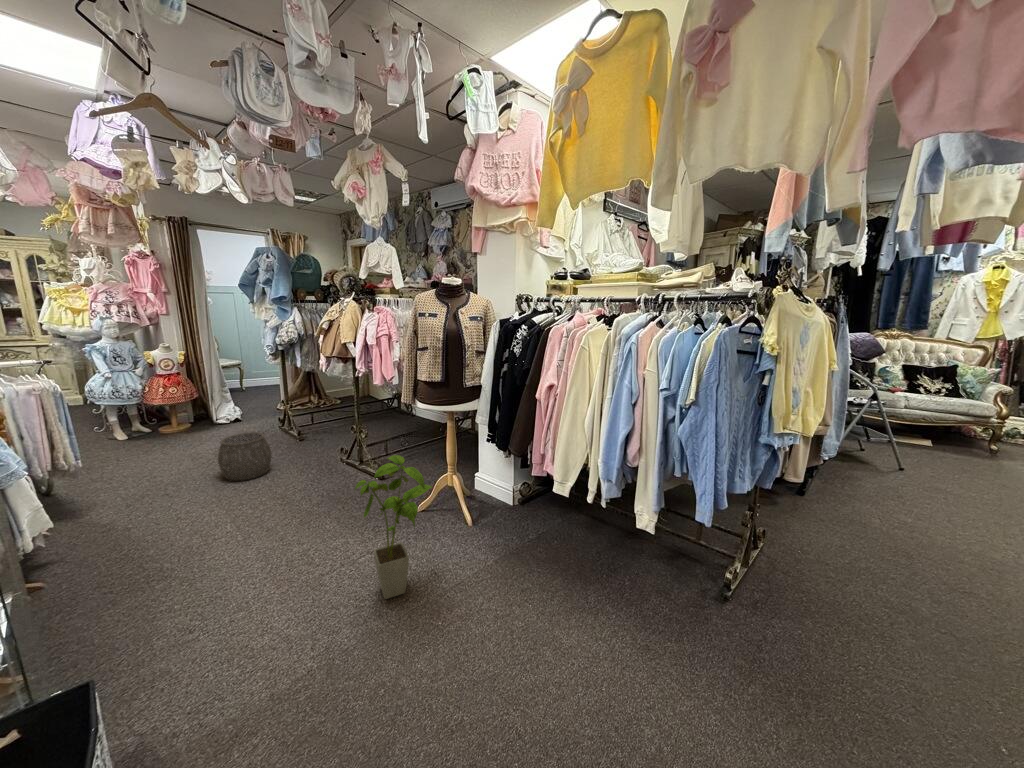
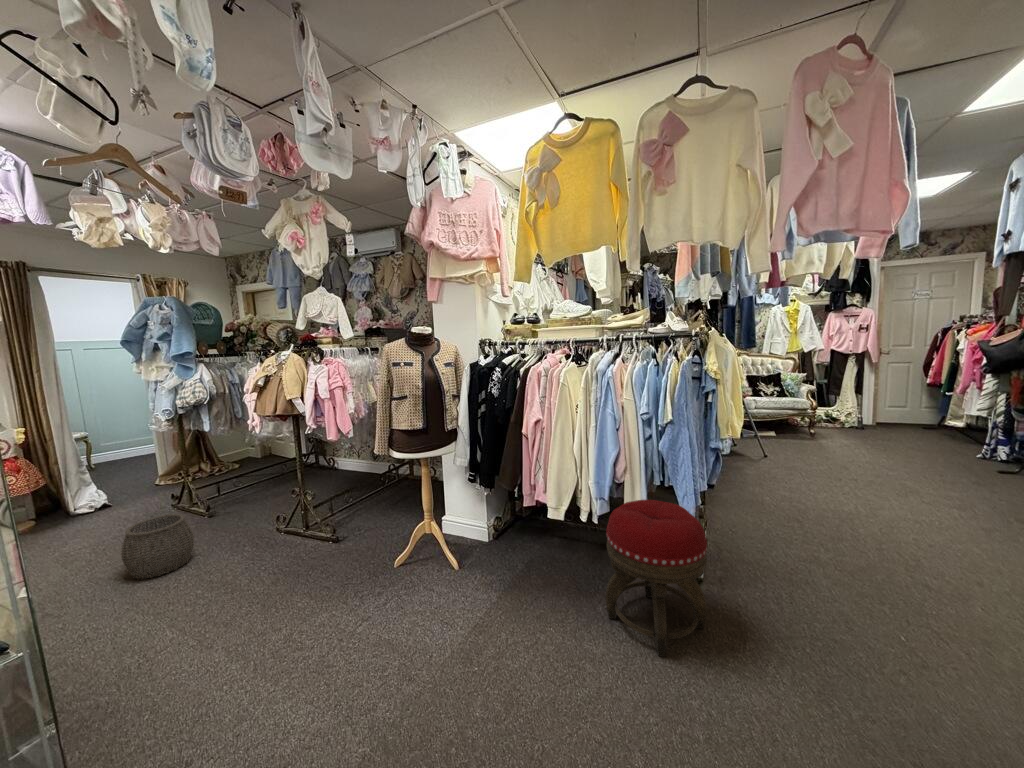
house plant: present [355,455,432,599] -> none [371,506,453,661]
footstool: none [593,490,717,670] -> present [606,500,707,657]

